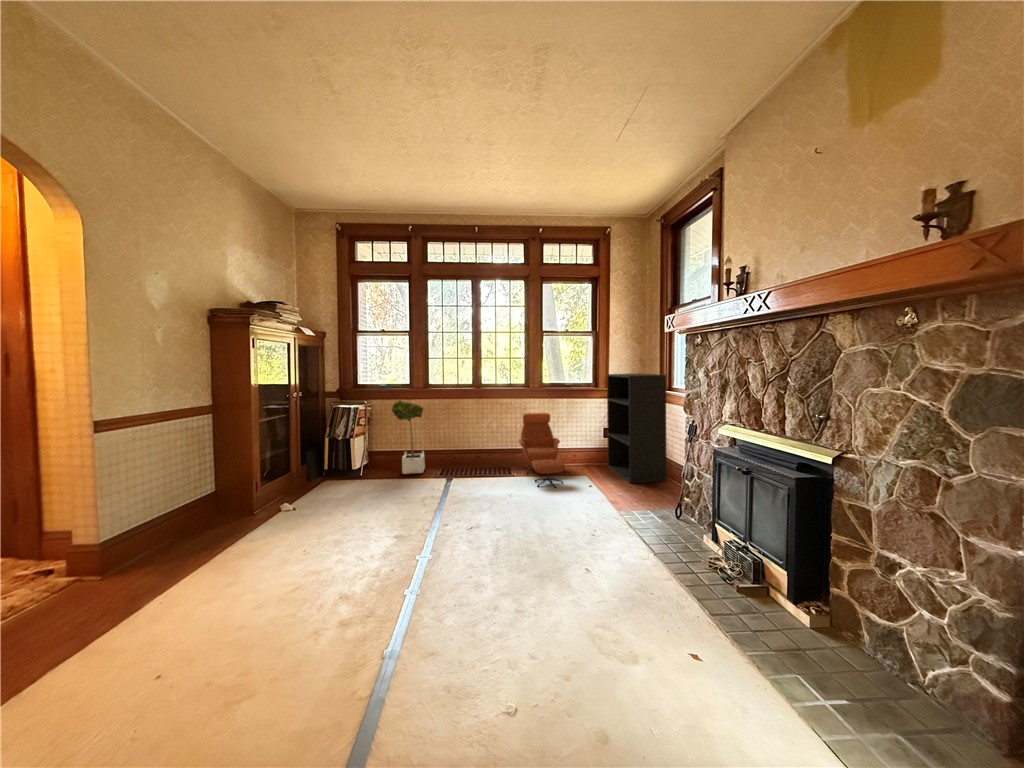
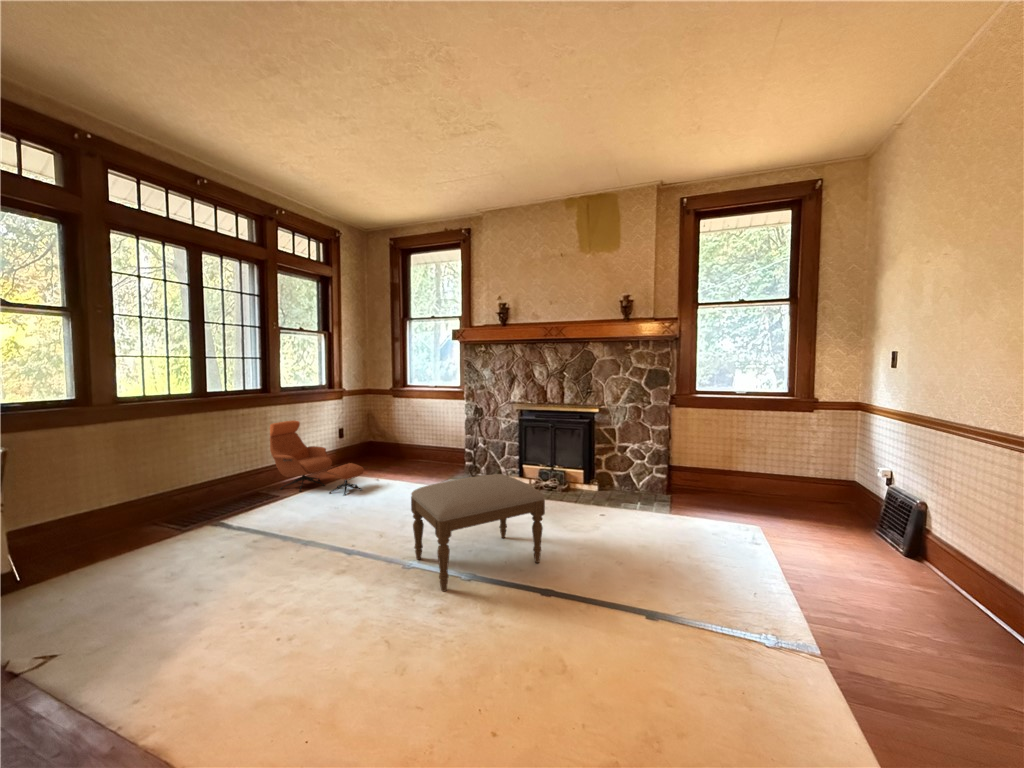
bookshelf: present [607,373,667,483] -> none [353,374,421,471]
potted tree: present [392,400,425,474] -> none [60,422,143,550]
ottoman: none [368,487,518,625] -> present [411,474,545,591]

